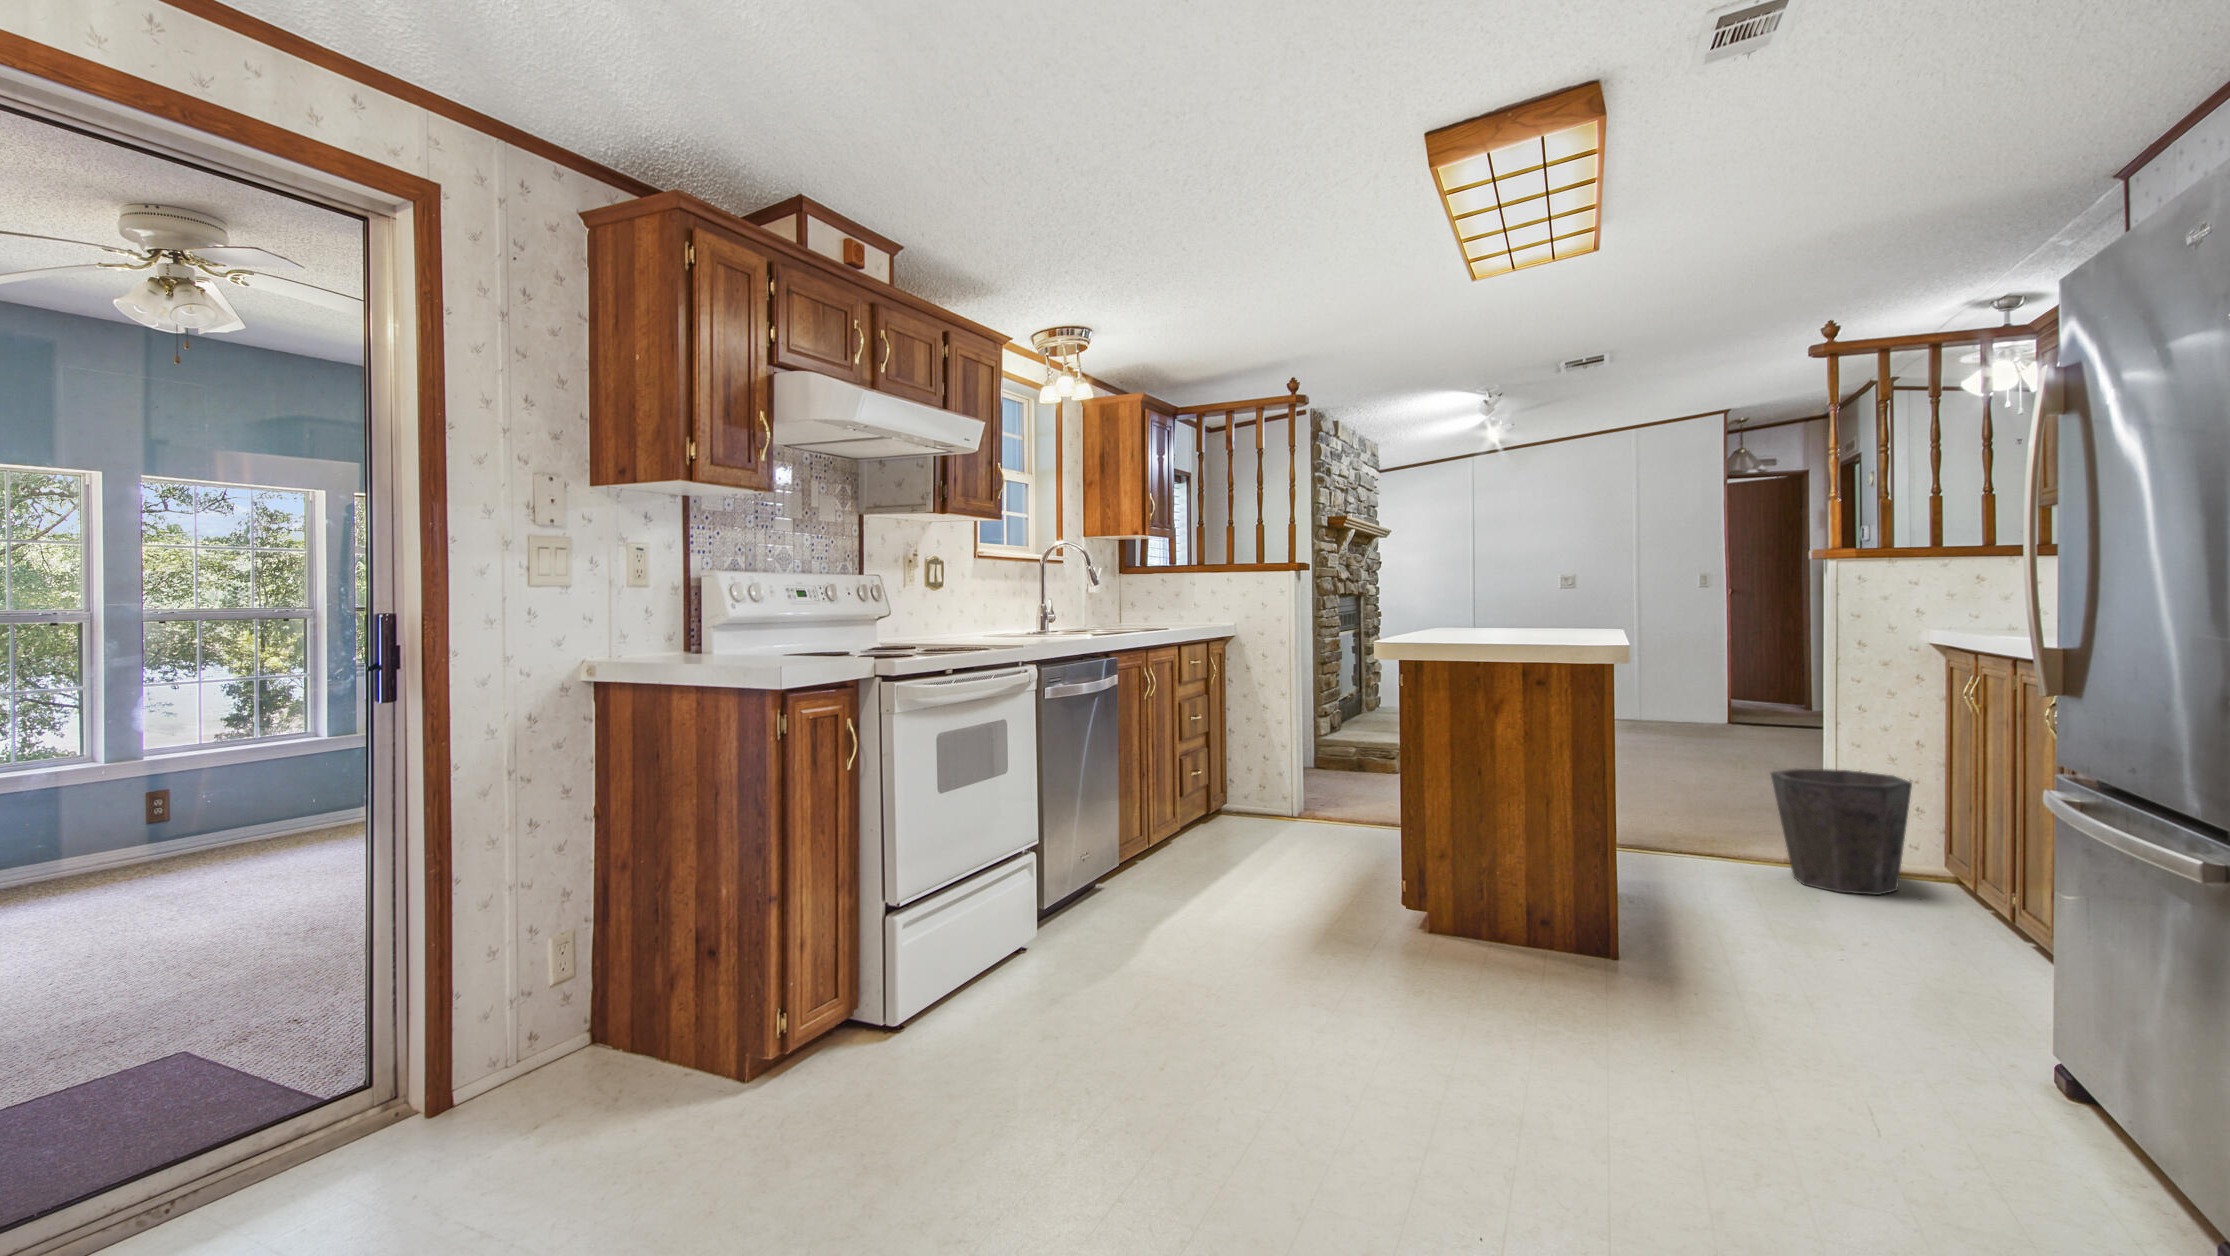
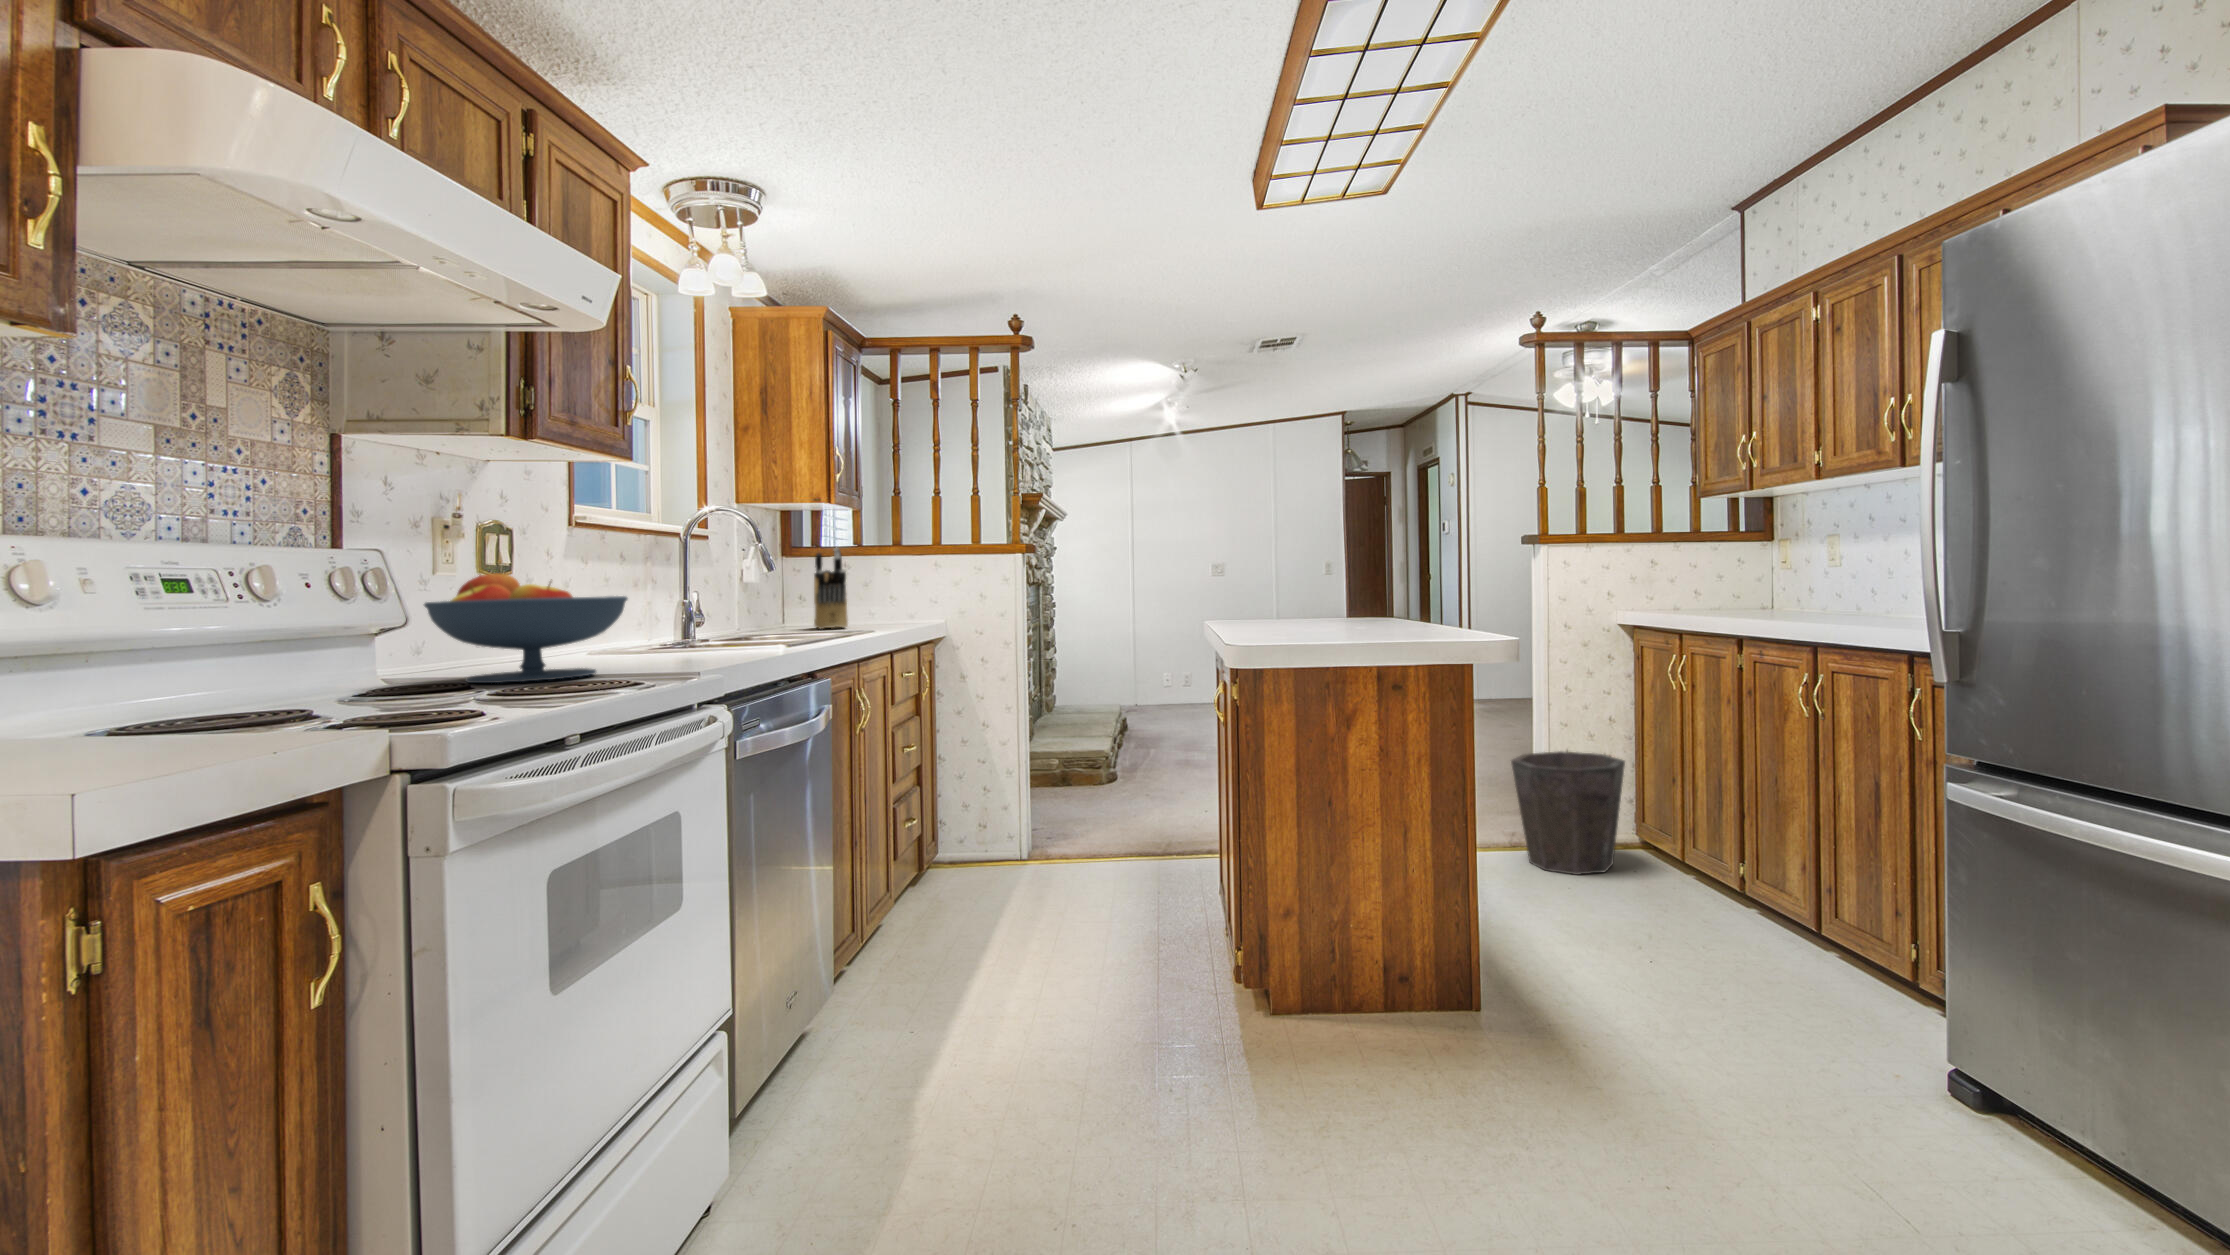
knife block: none [1141,567,1164,628] -> present [814,548,848,629]
fruit bowl: none [896,587,991,646] -> present [424,573,628,683]

